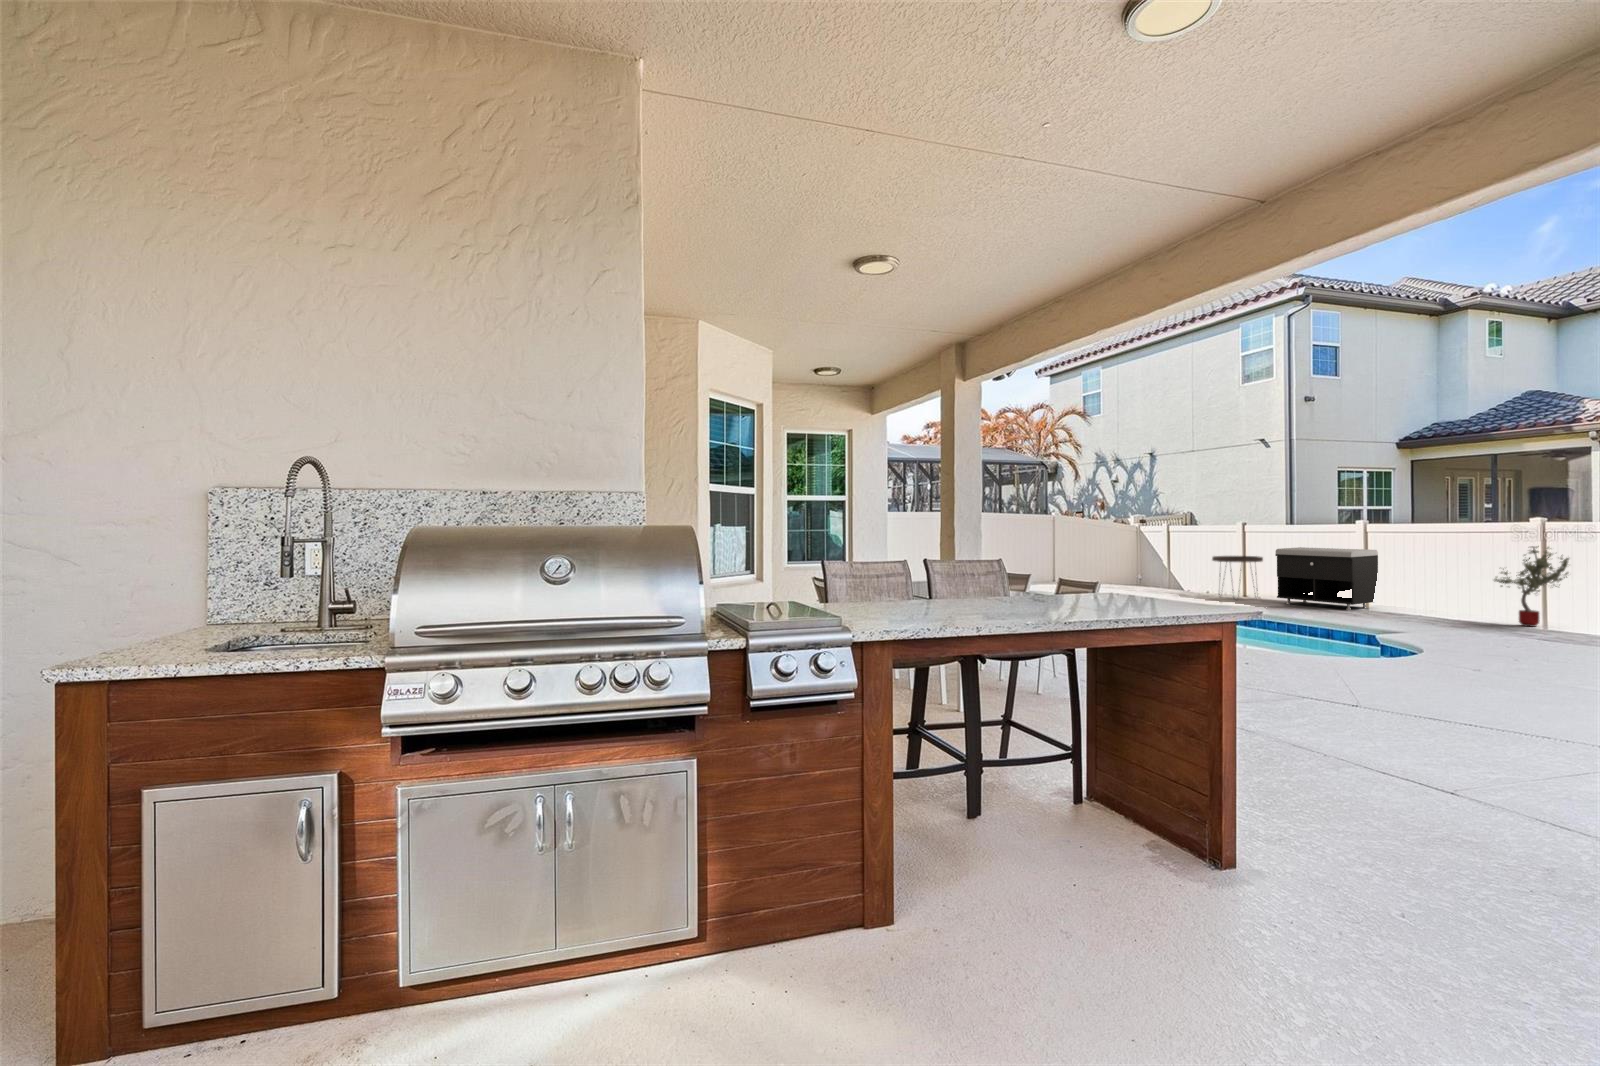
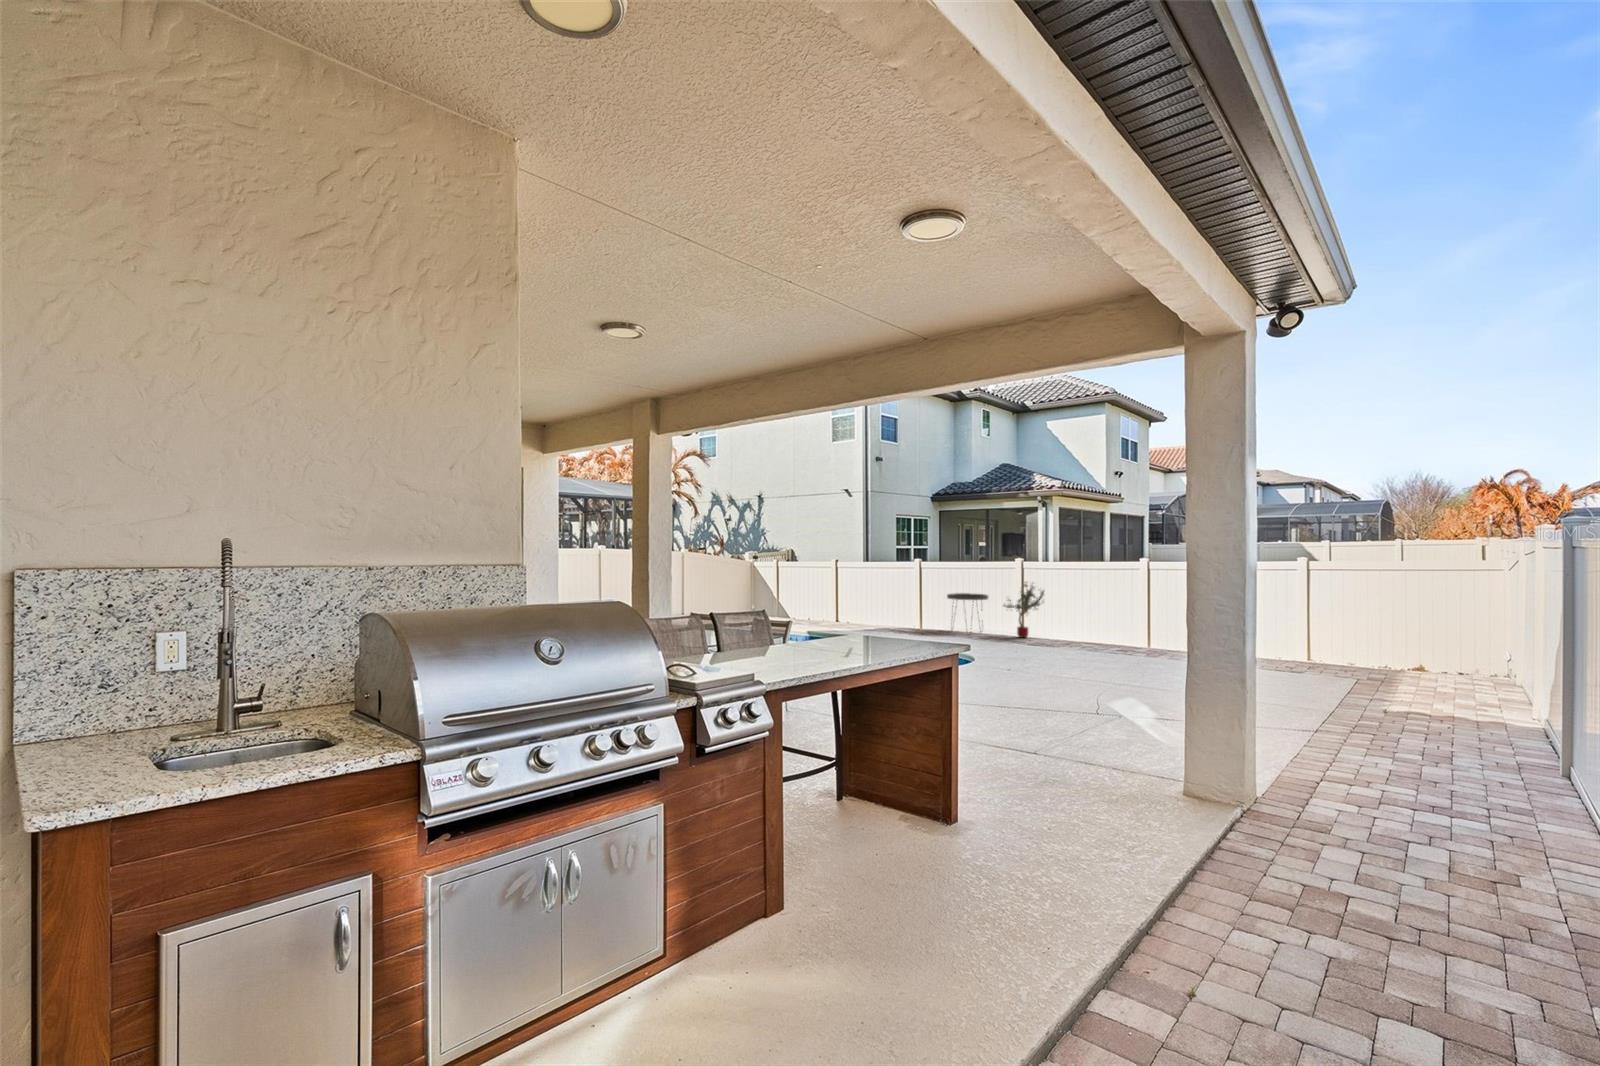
storage bench: present [1275,547,1378,610] -> none [865,581,932,630]
side table: present [1212,556,1263,595] -> present [947,593,988,621]

